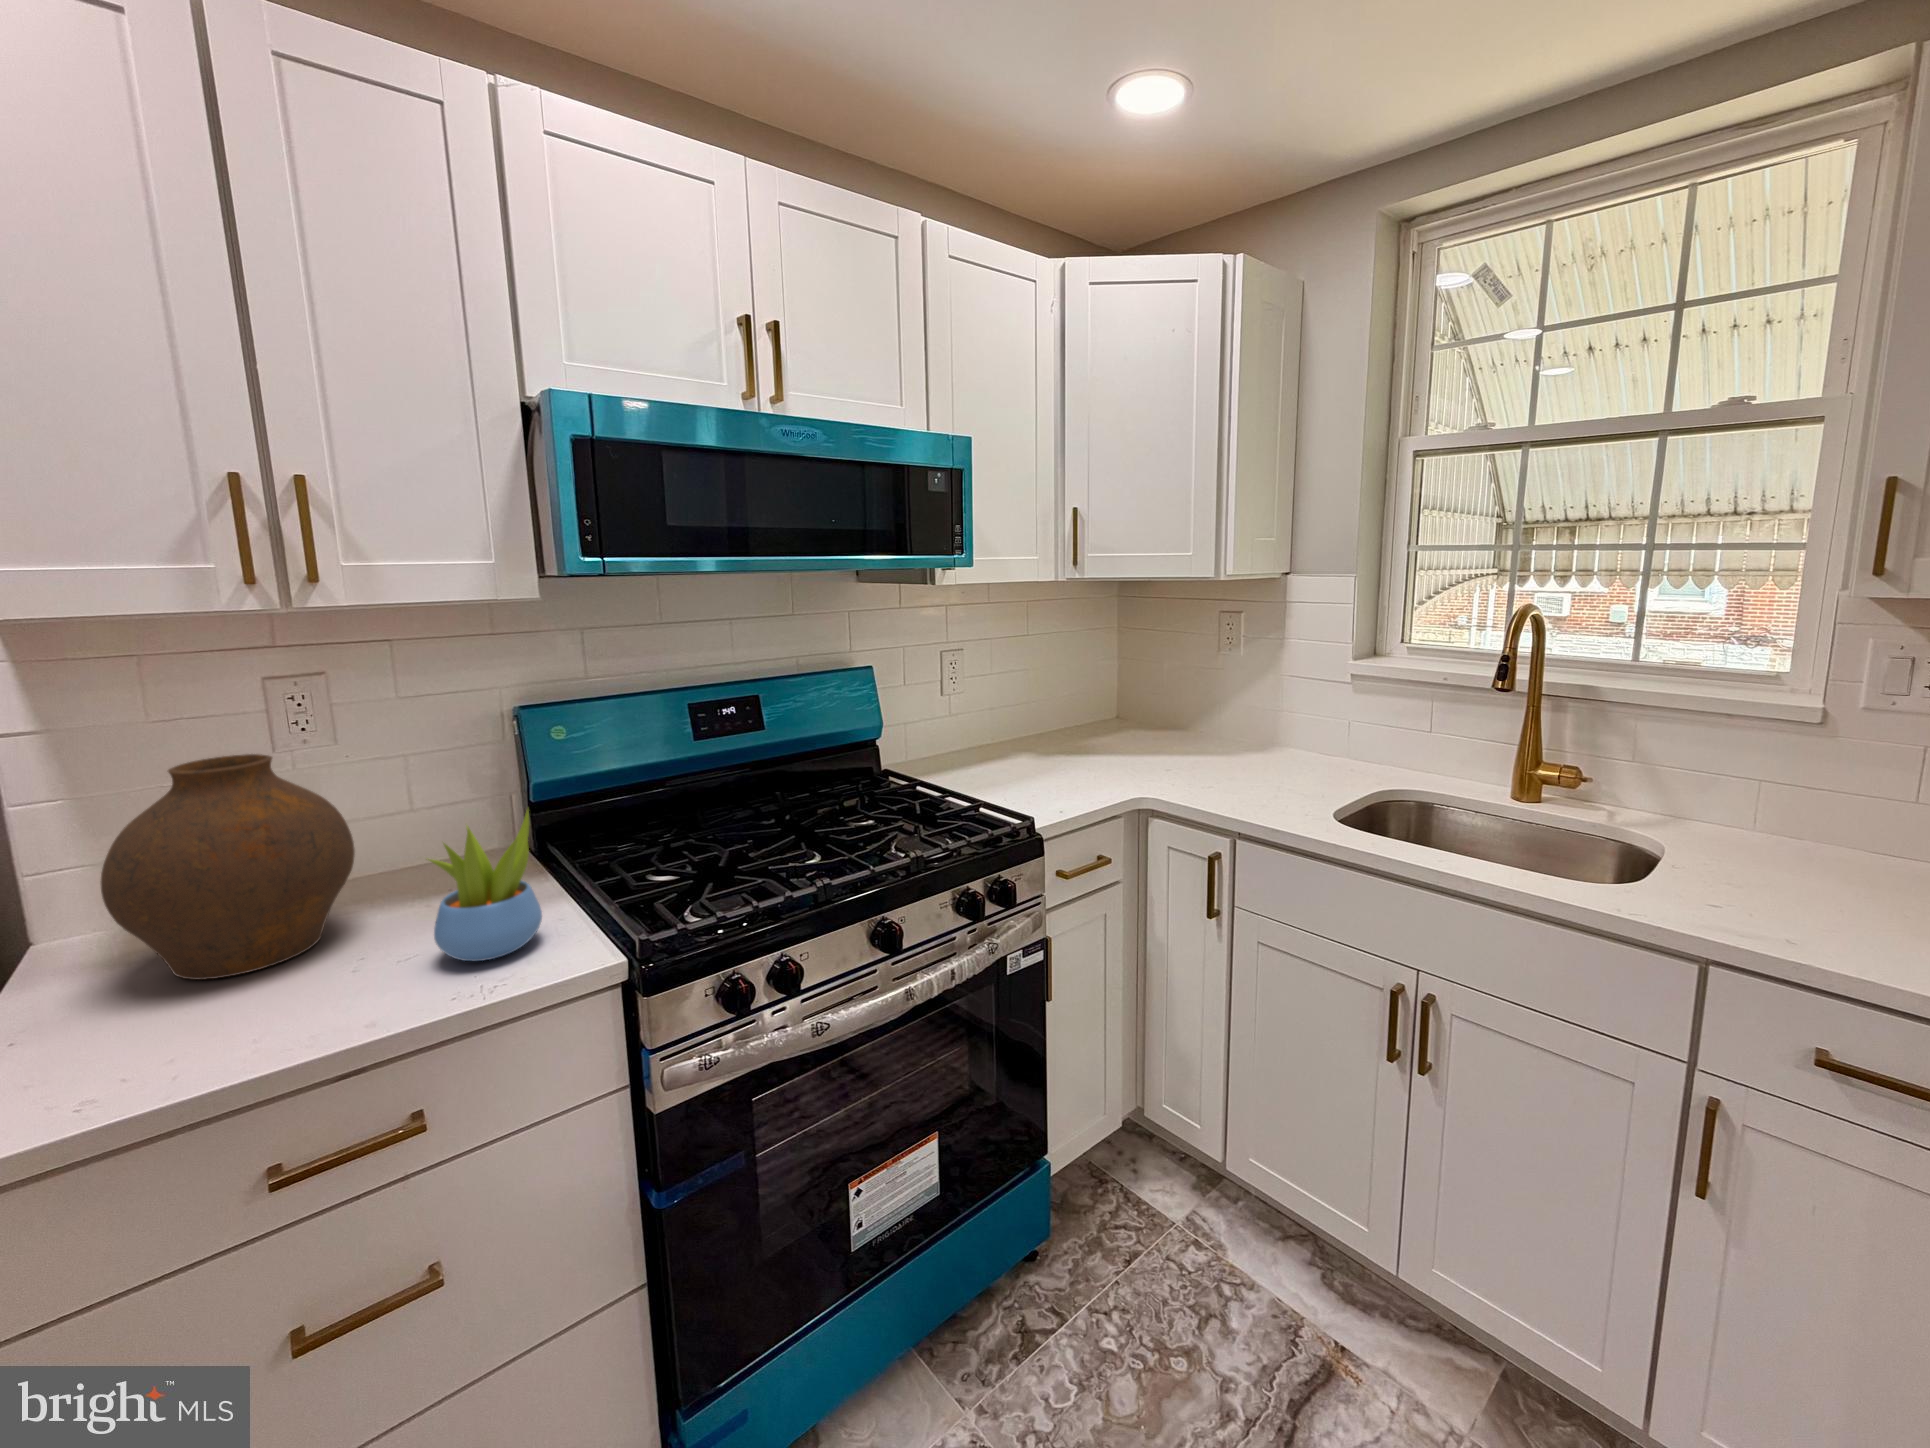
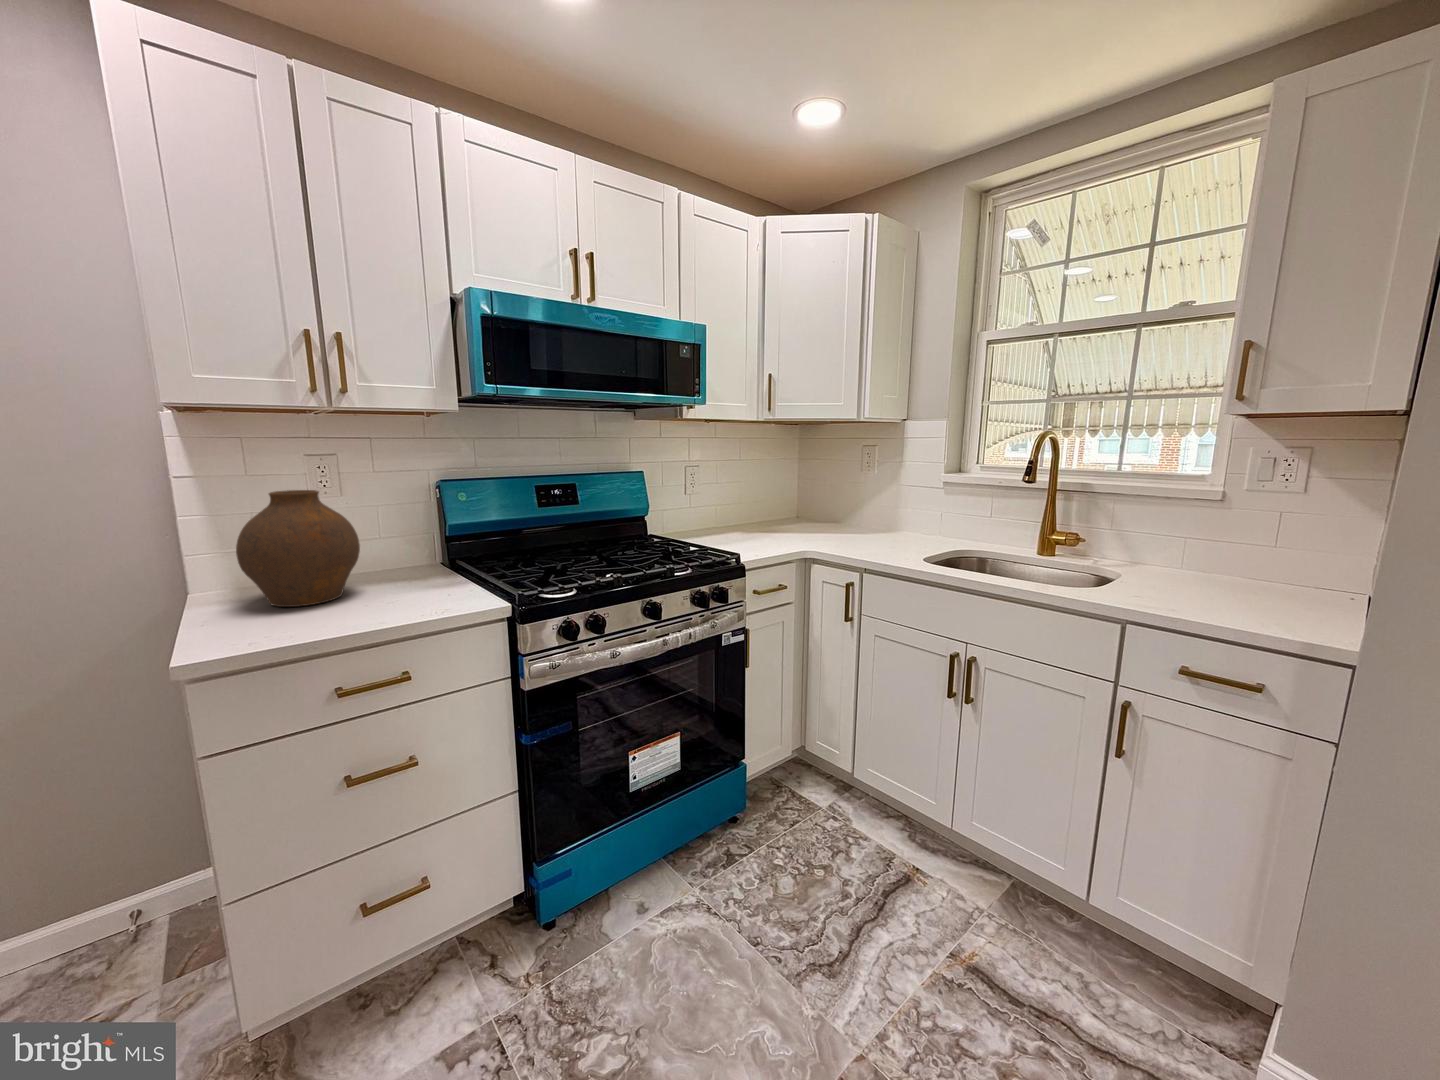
succulent plant: present [427,810,542,961] -> none [403,522,463,603]

